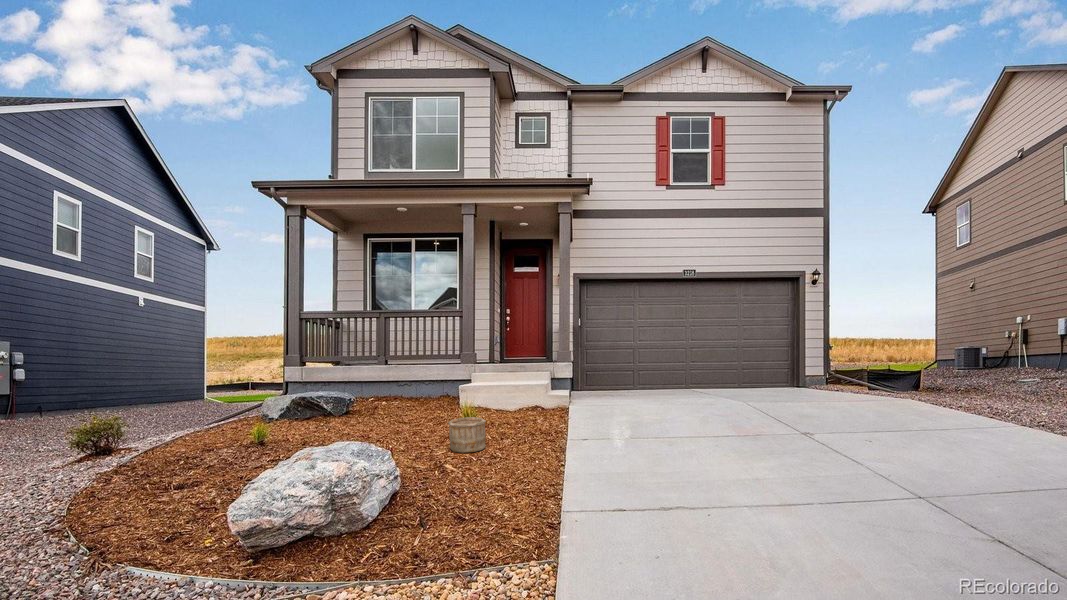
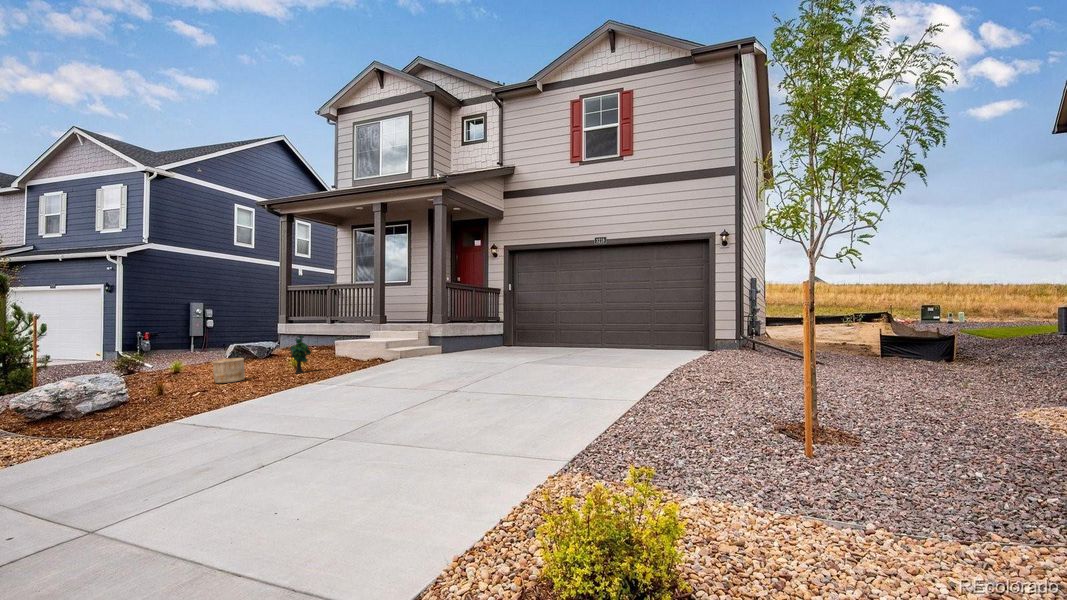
decorative plant: none [498,385,526,434] -> present [290,335,311,374]

